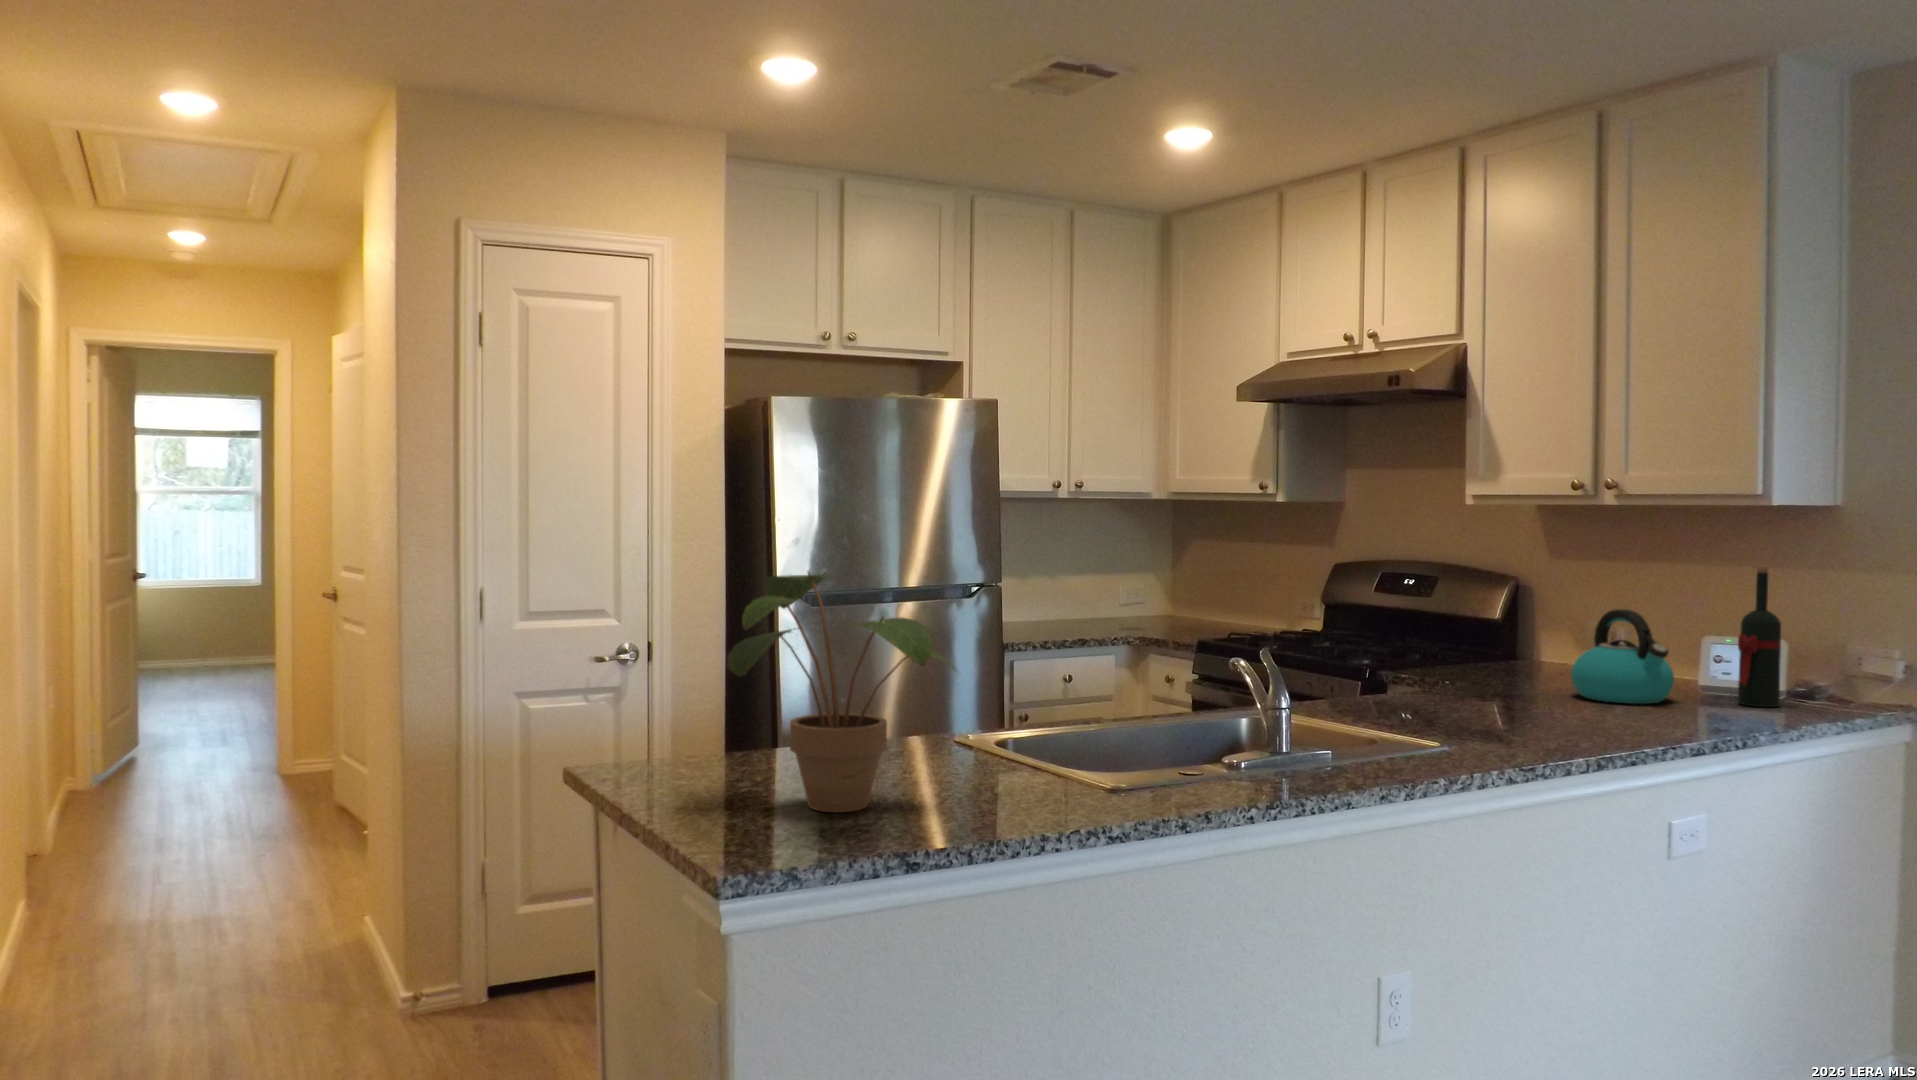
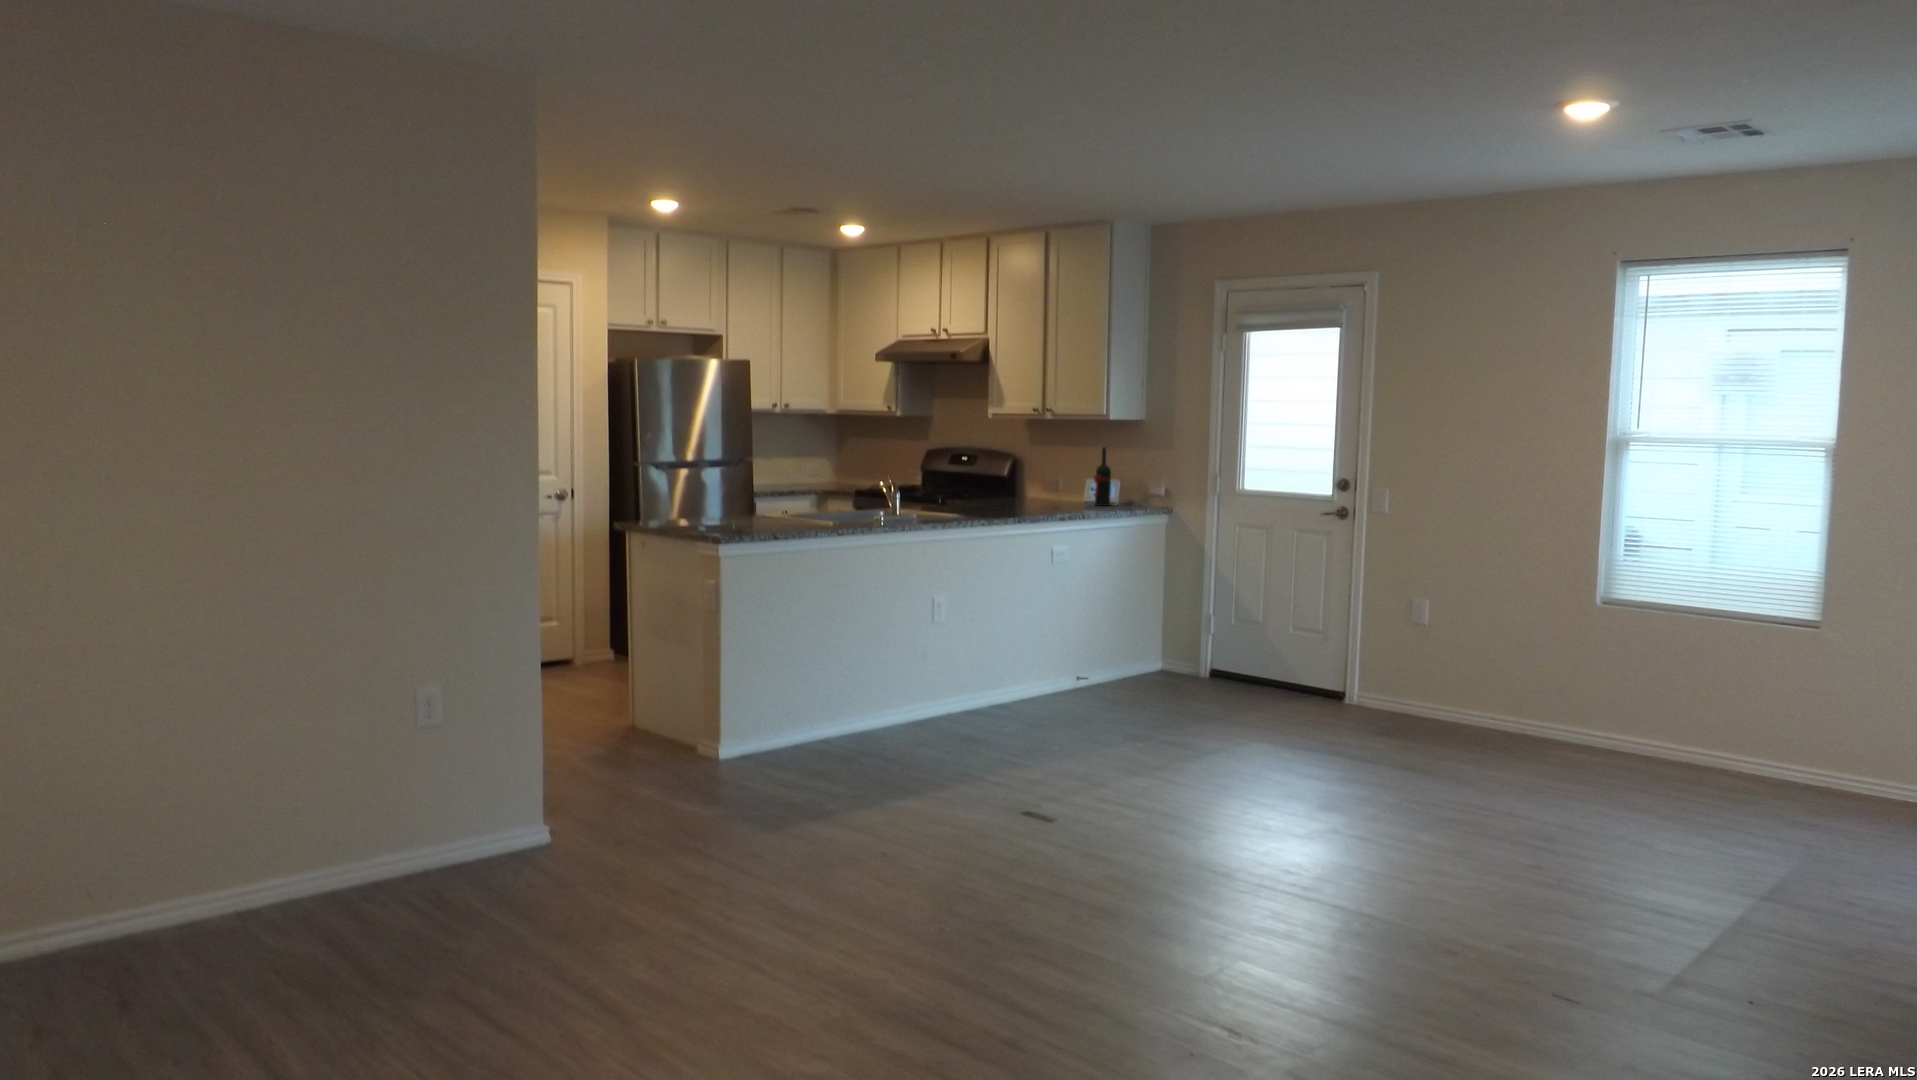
potted plant: present [727,571,956,812] -> none [703,442,792,530]
kettle: present [1571,609,1674,704] -> none [1028,465,1070,506]

